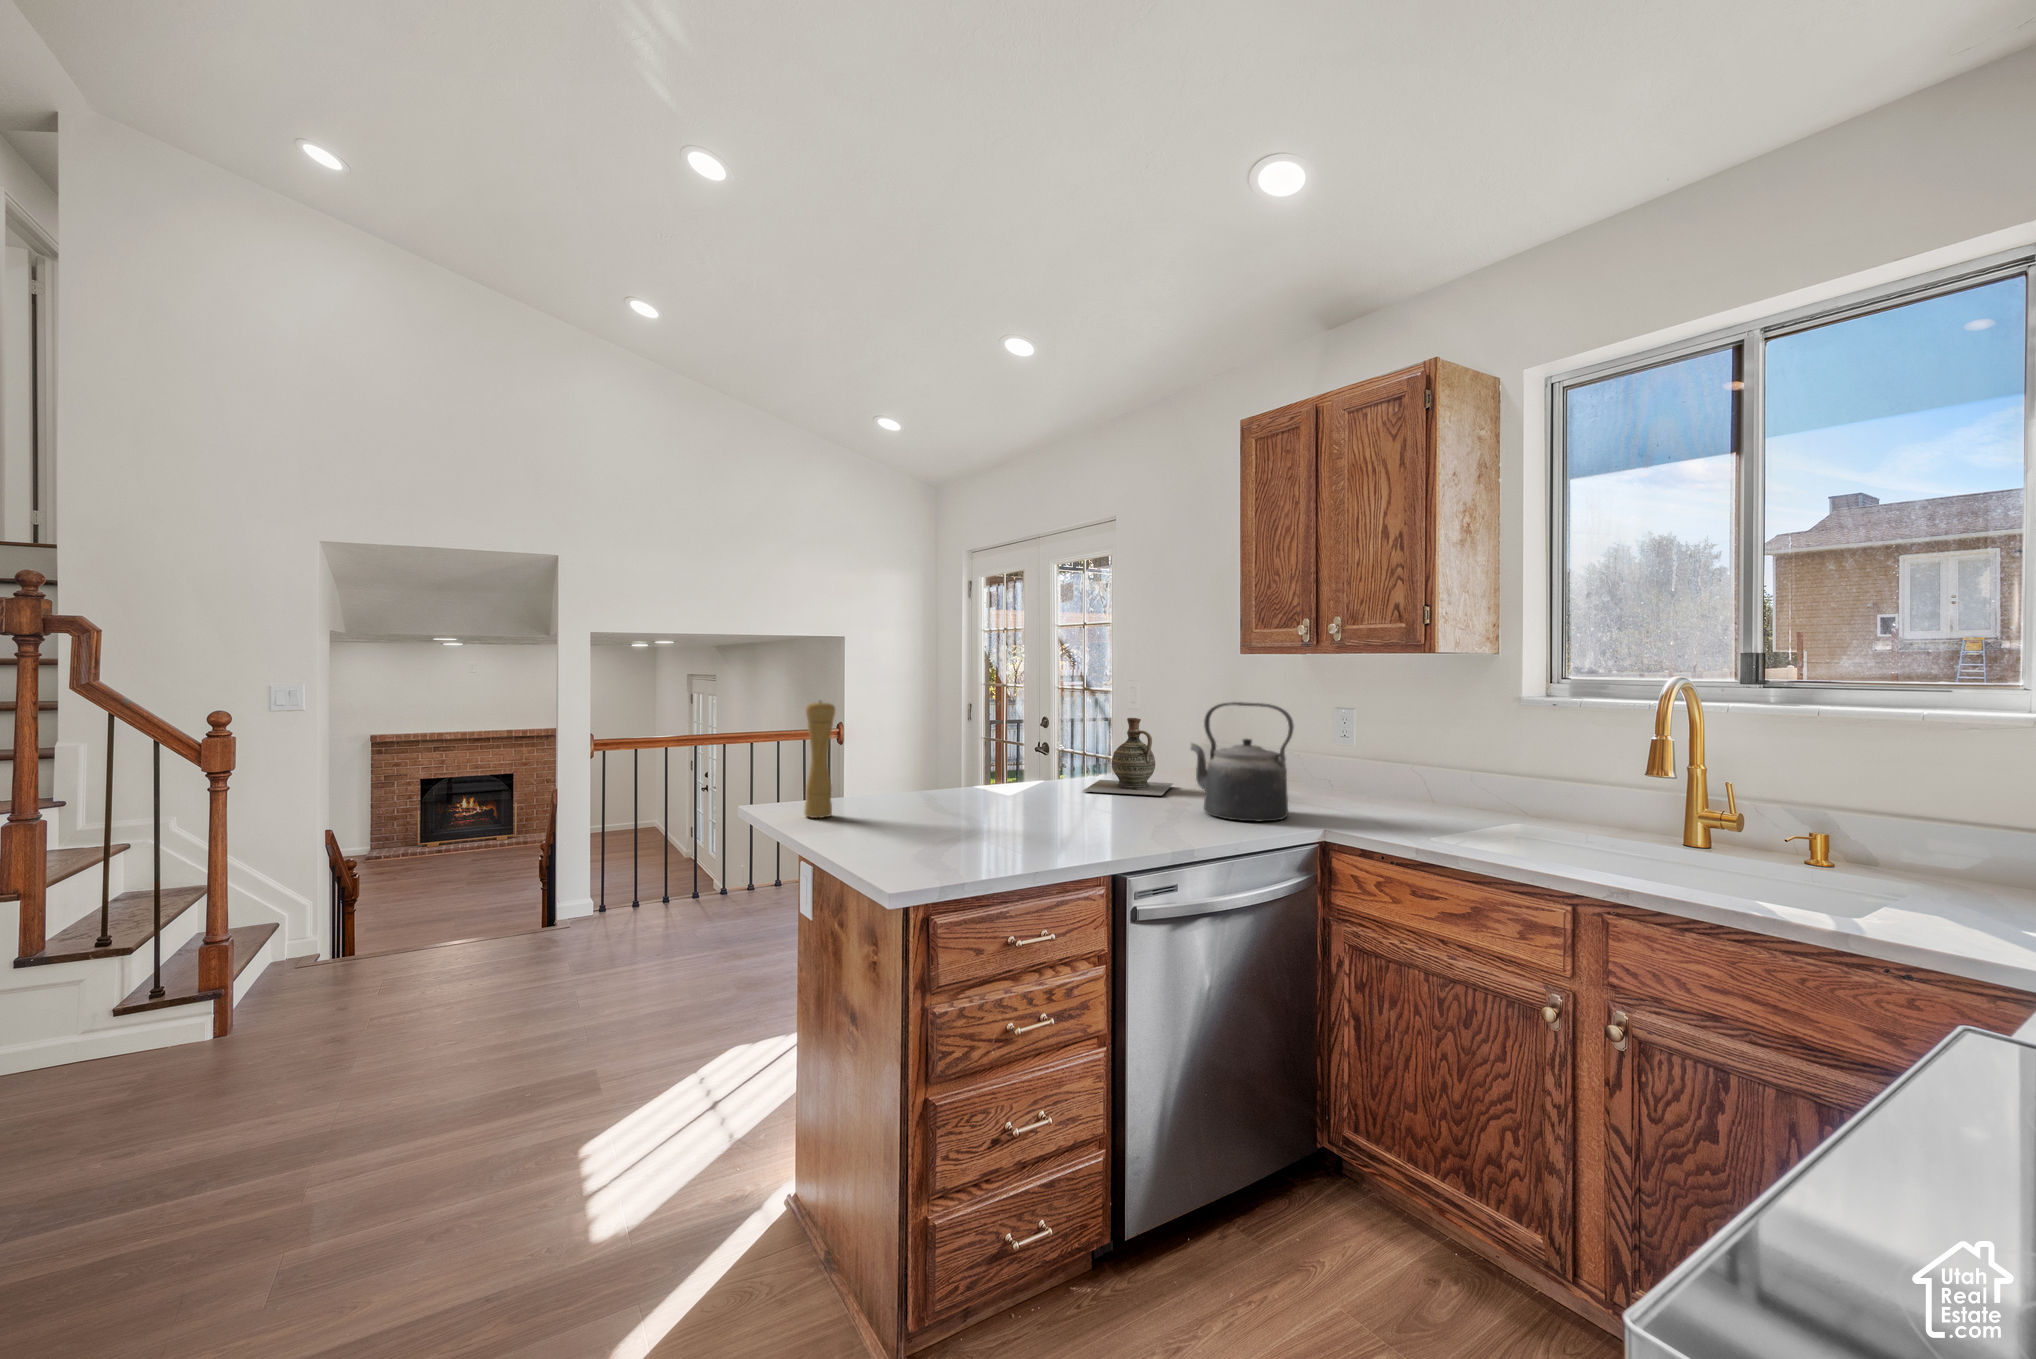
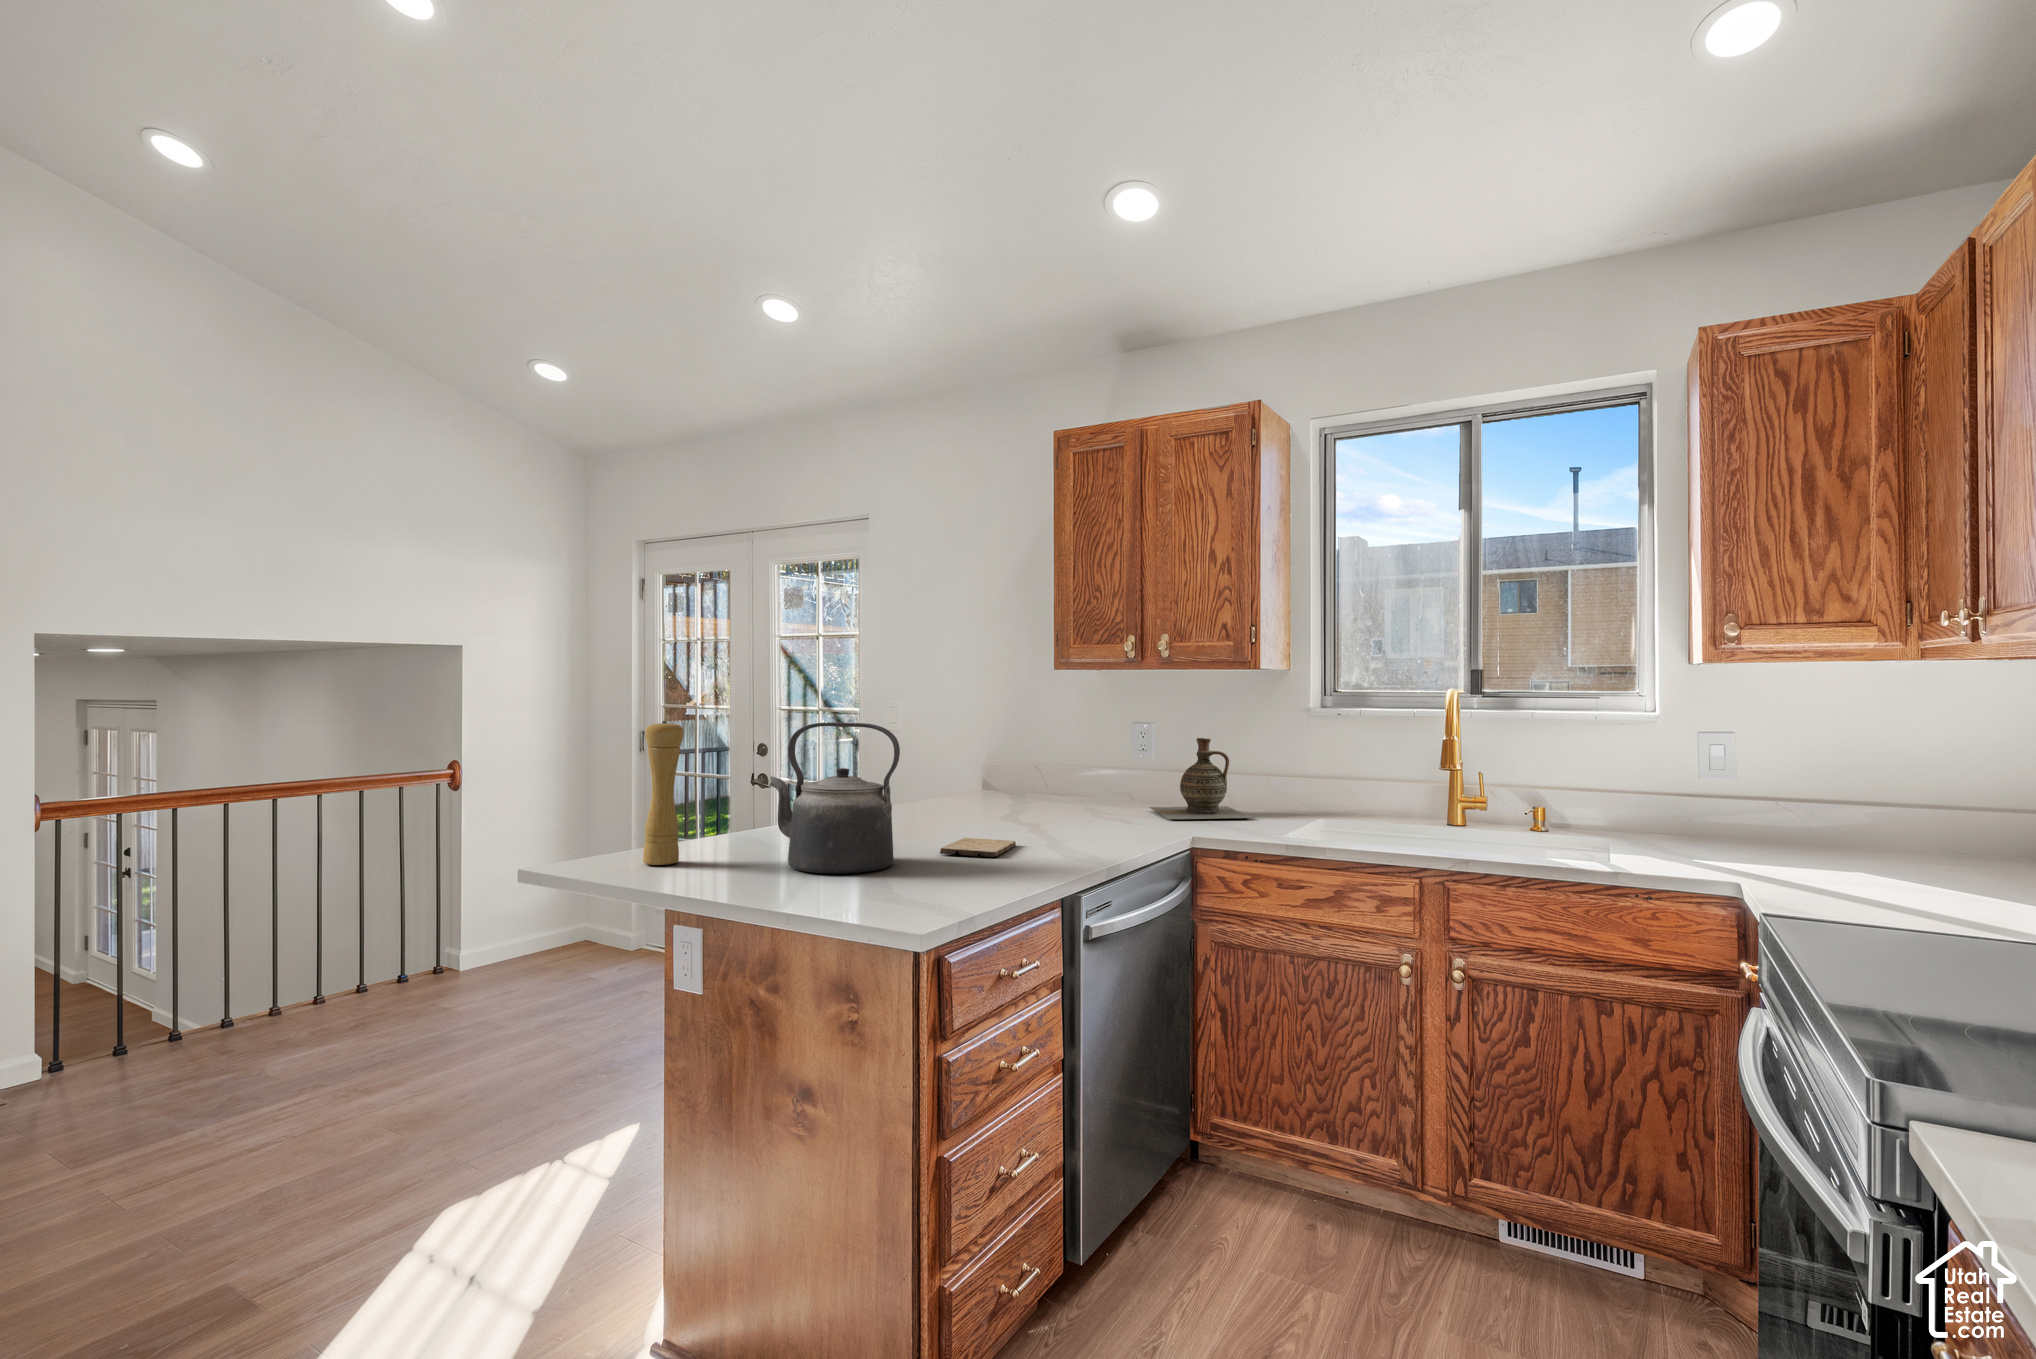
kettle: present [1191,702,1294,821] -> present [770,722,900,874]
ceramic jug: present [1083,718,1173,795] -> present [1150,738,1252,819]
cutting board: none [1041,814,1126,835] -> present [940,838,1016,857]

